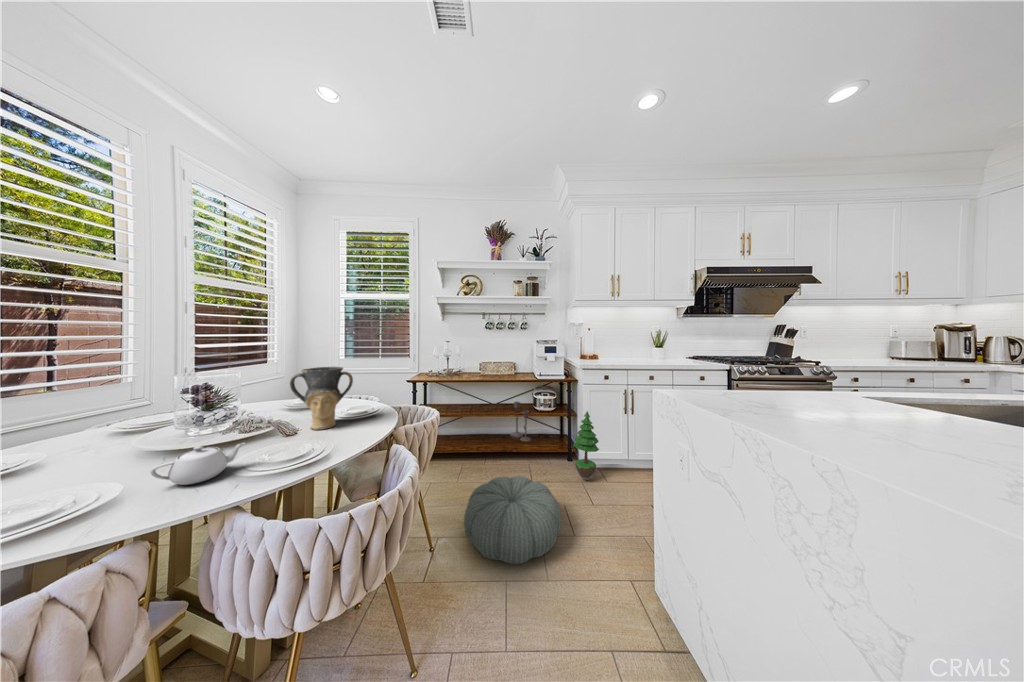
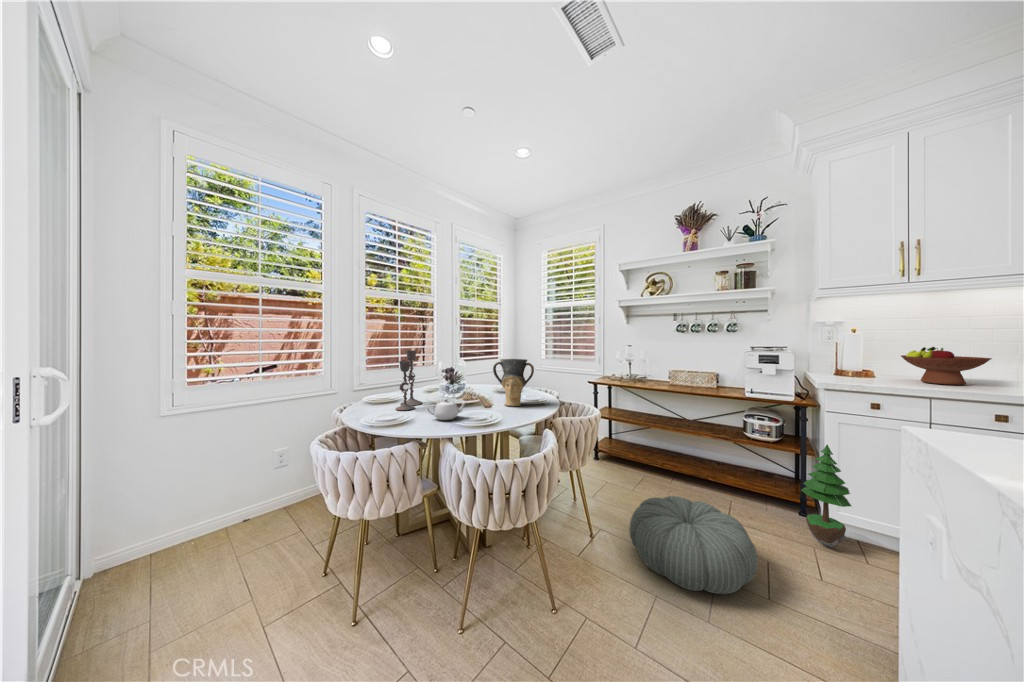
fruit bowl: none [615,342,651,364] -> present [901,347,992,385]
candlestick: present [510,402,531,441] -> present [395,350,423,410]

